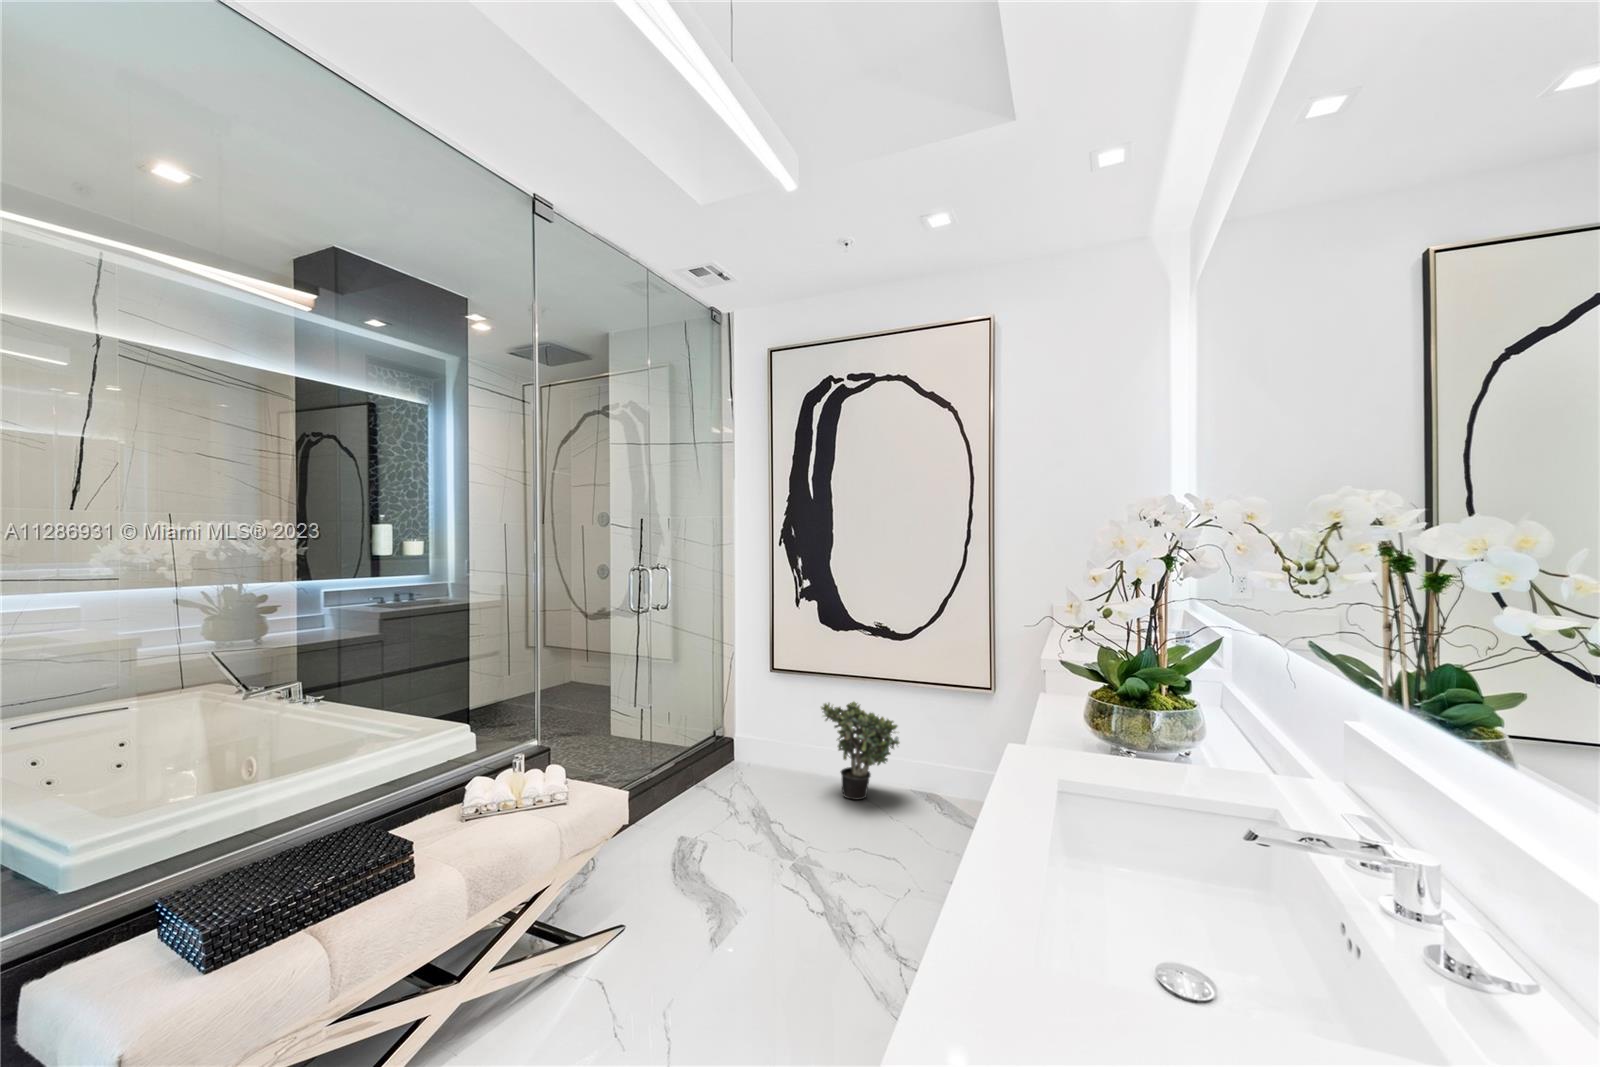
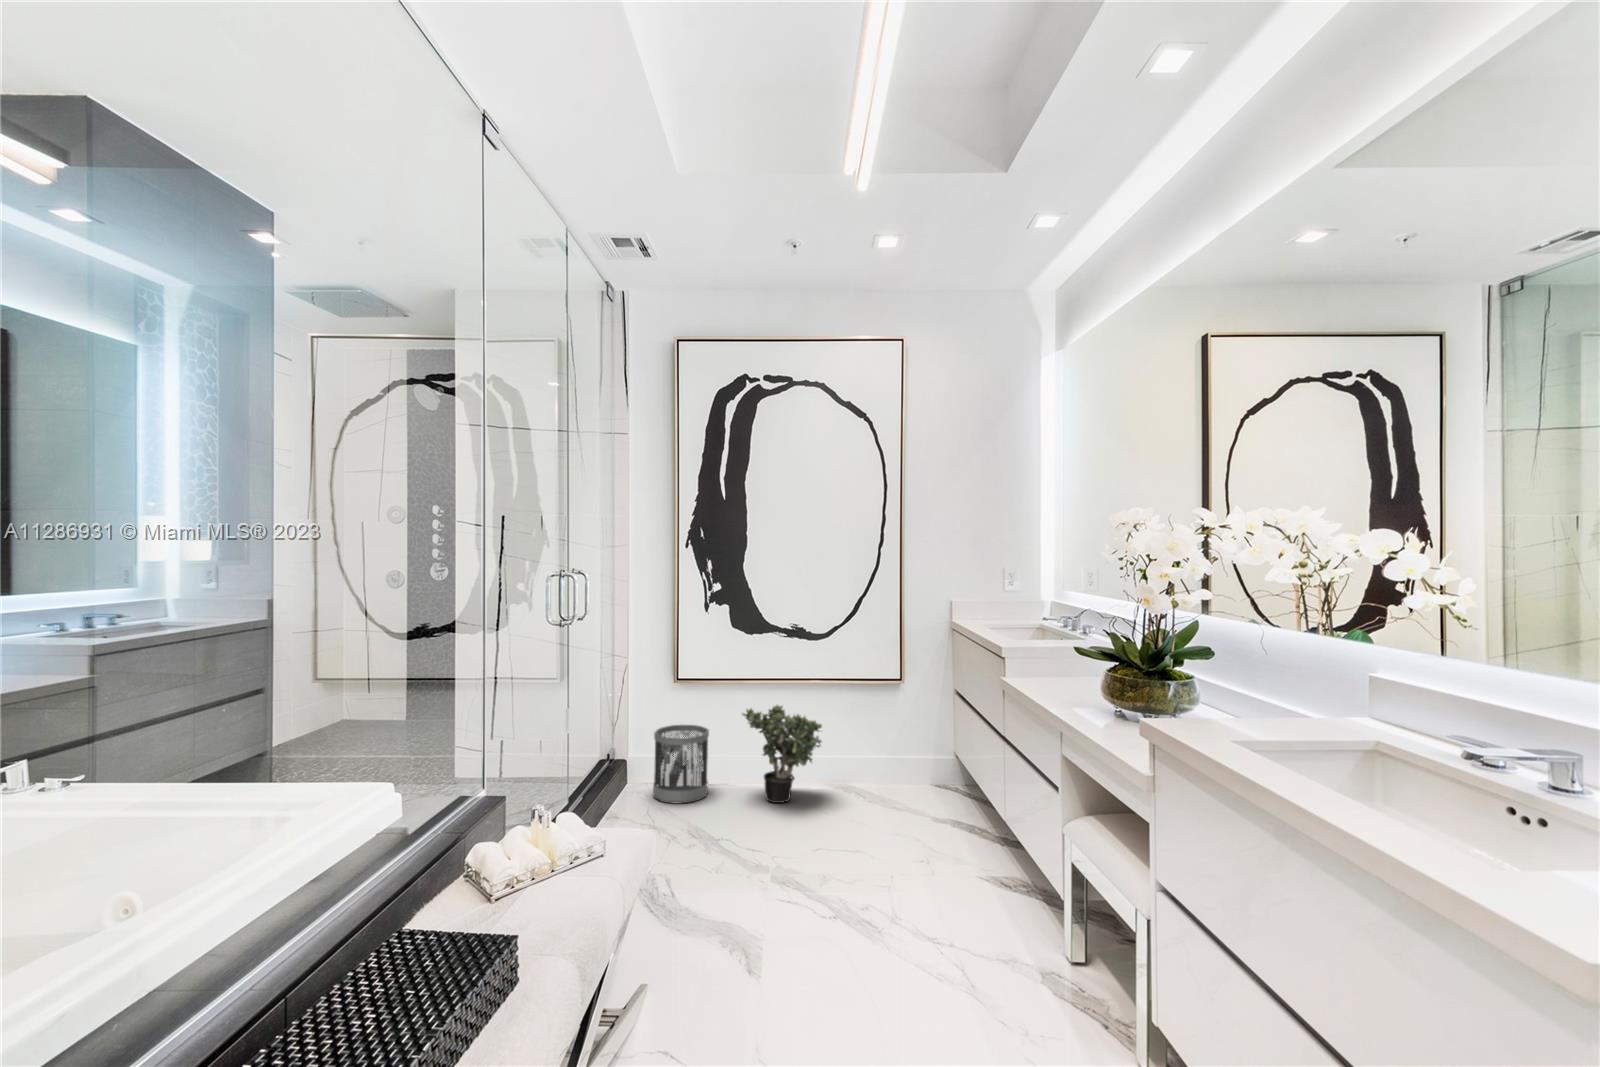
wastebasket: none [744,712,796,787] -> present [653,725,709,804]

